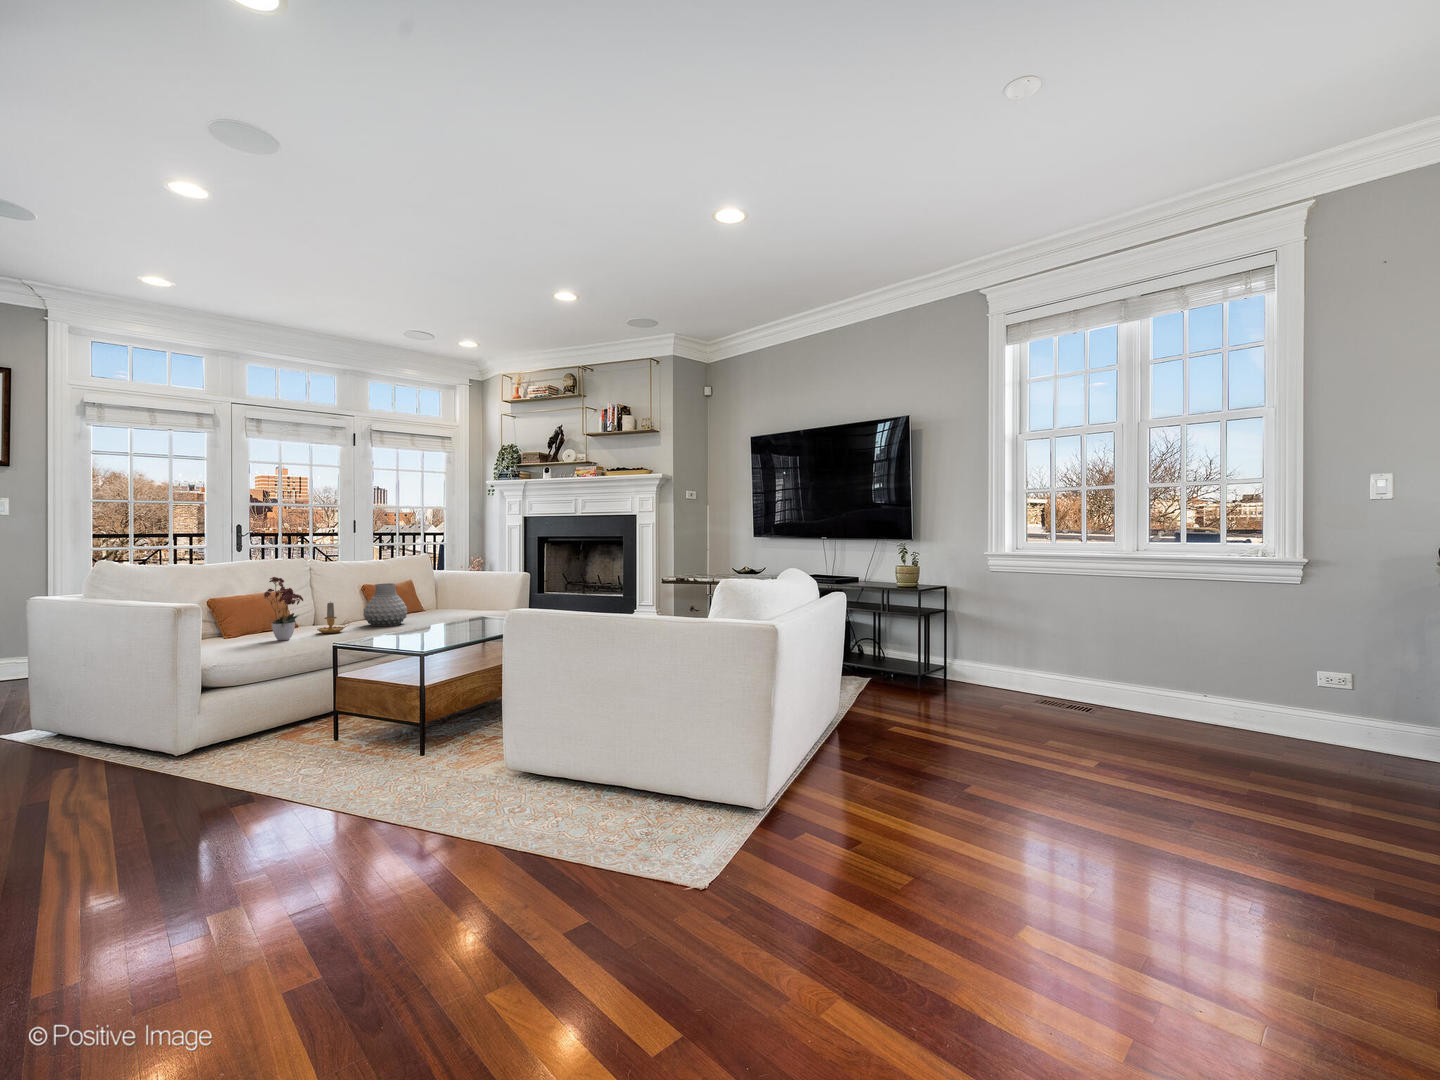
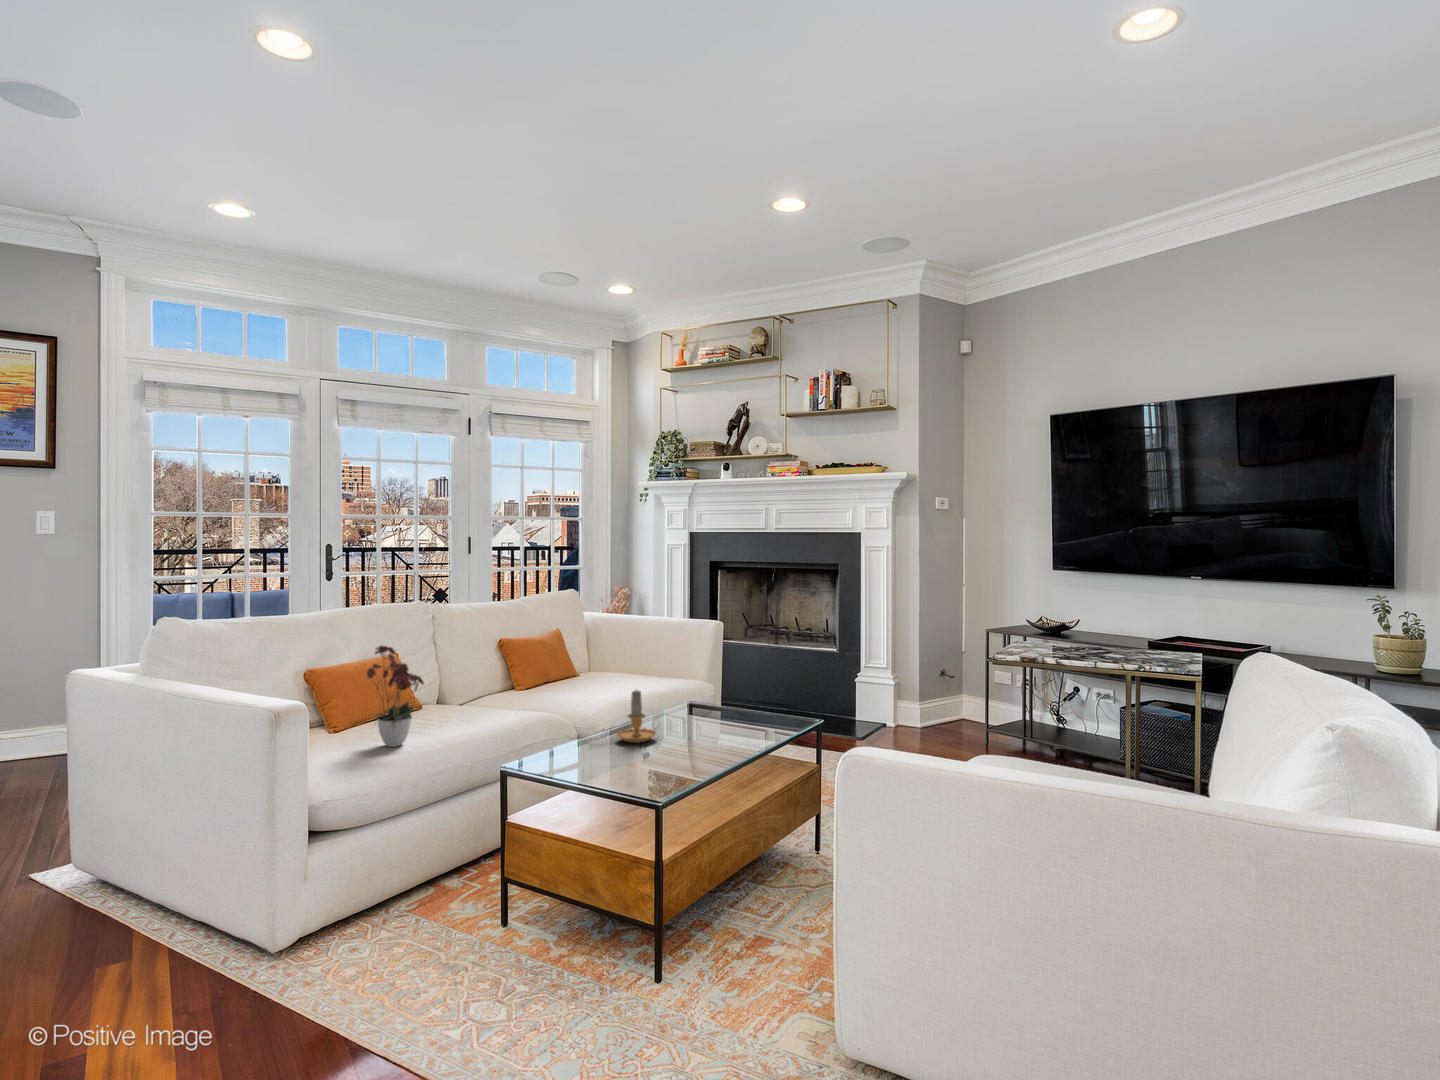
vase: present [364,583,408,626] -> none [501,646,563,714]
candle: present [317,602,349,633] -> present [617,690,656,743]

